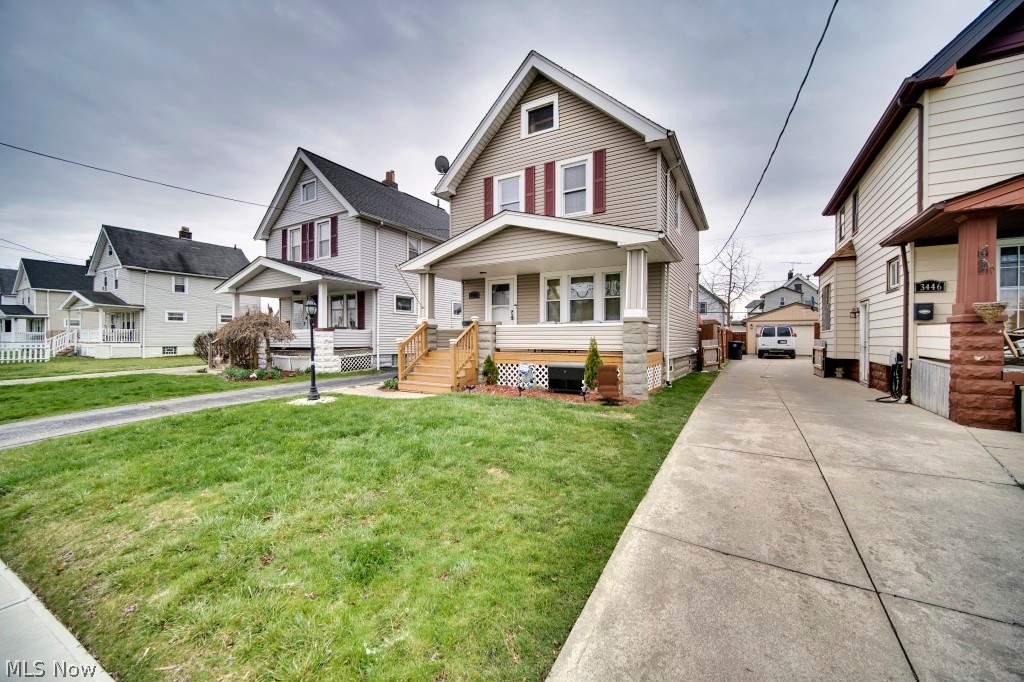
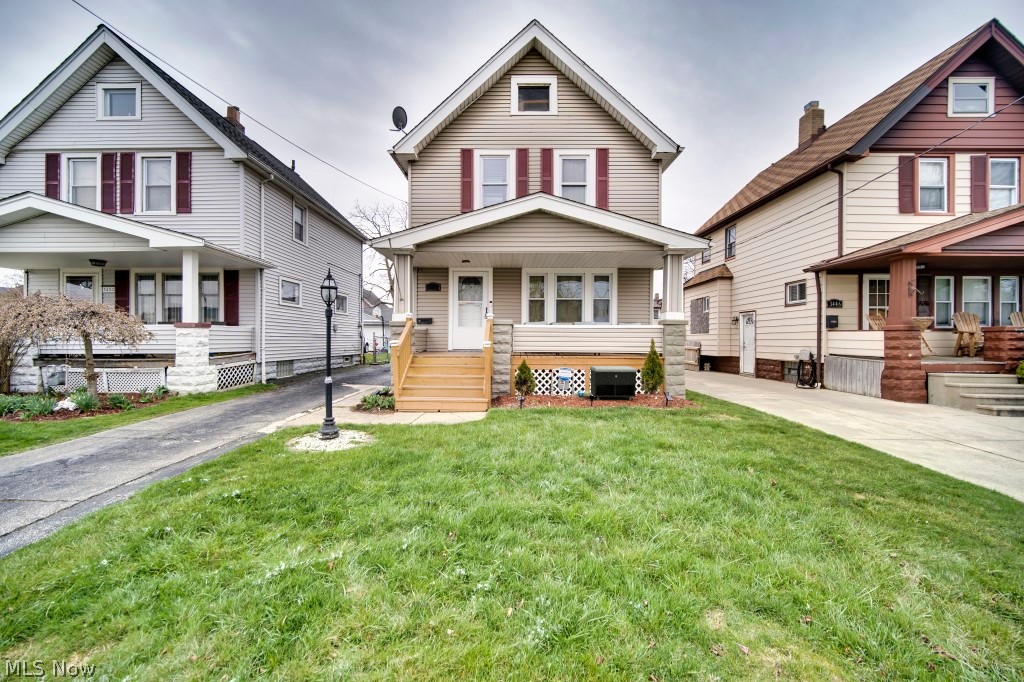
lounge chair: present [593,365,623,406] -> none [658,368,701,411]

